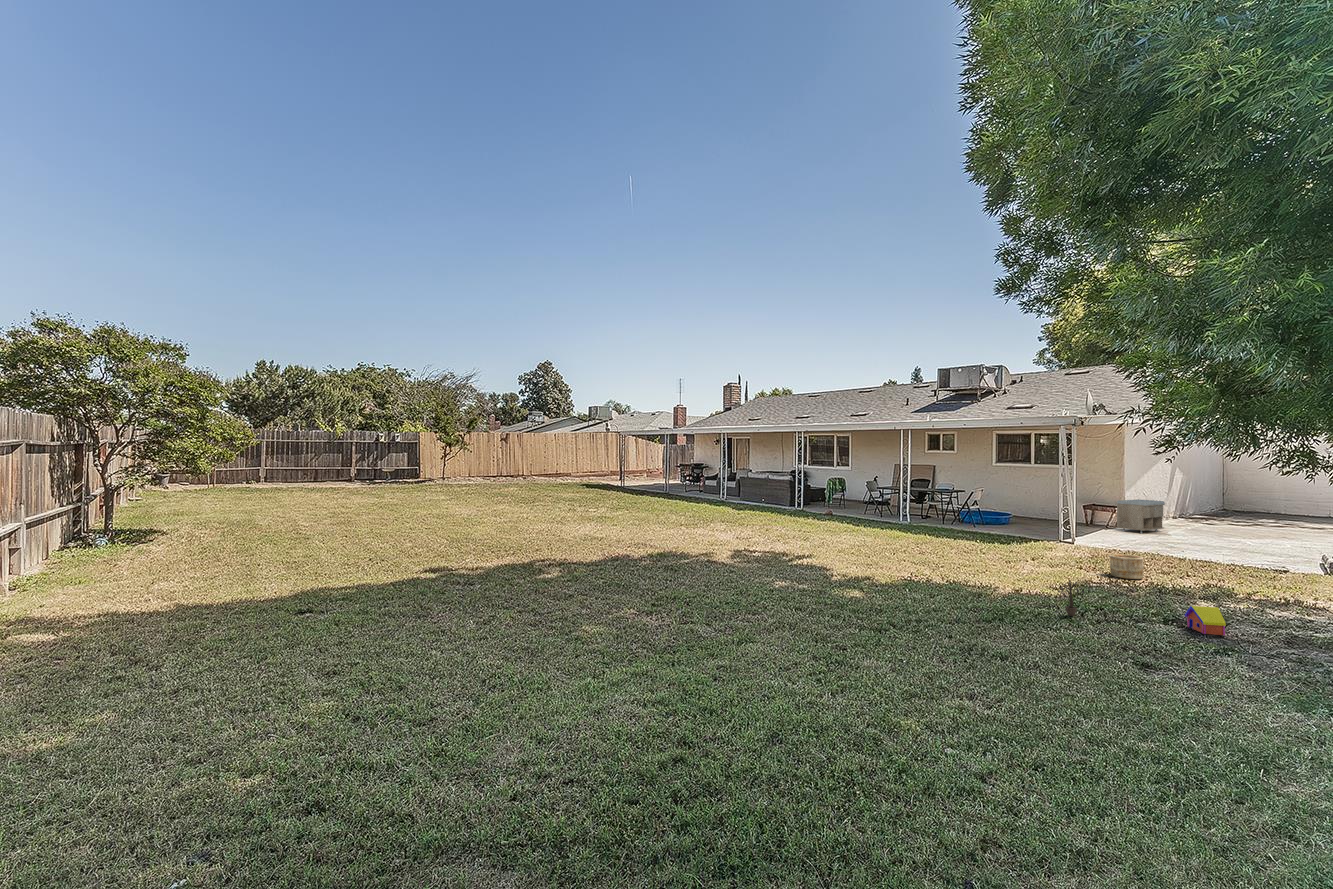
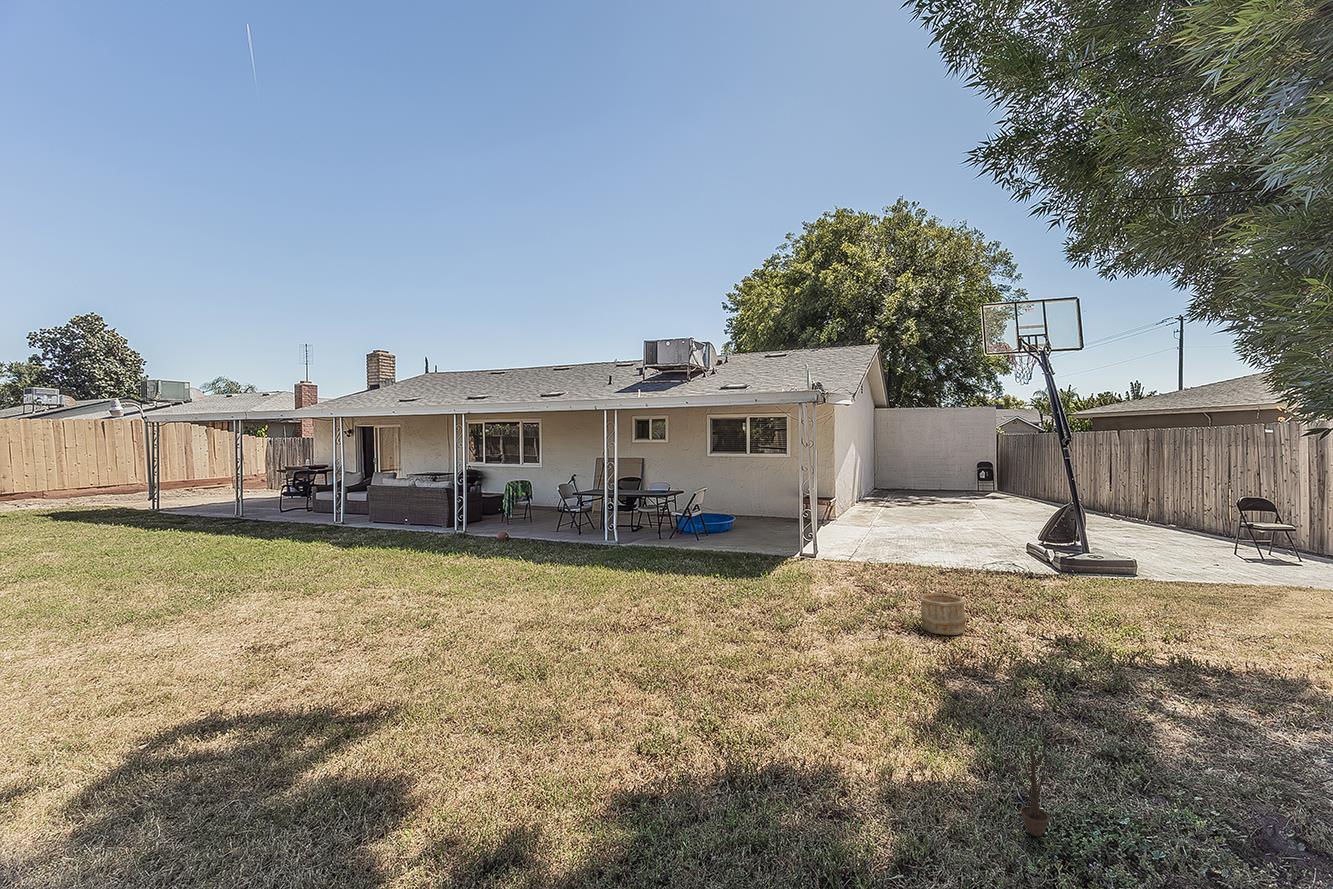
storage bench: present [1117,499,1165,533] -> none [837,493,875,533]
toy house: present [1185,606,1226,635] -> none [1211,763,1315,841]

